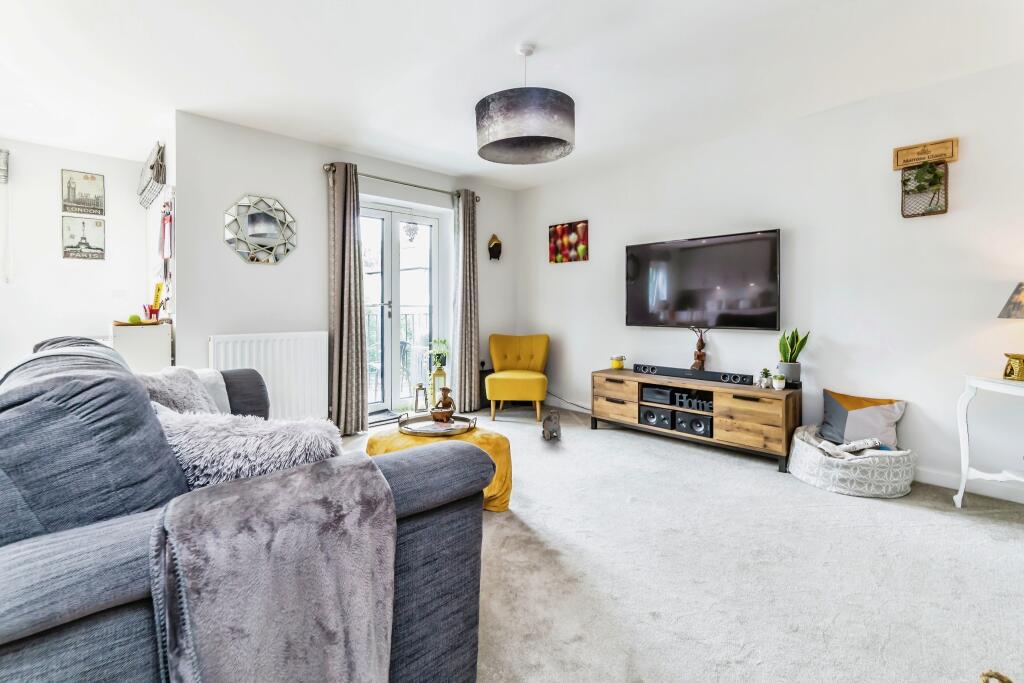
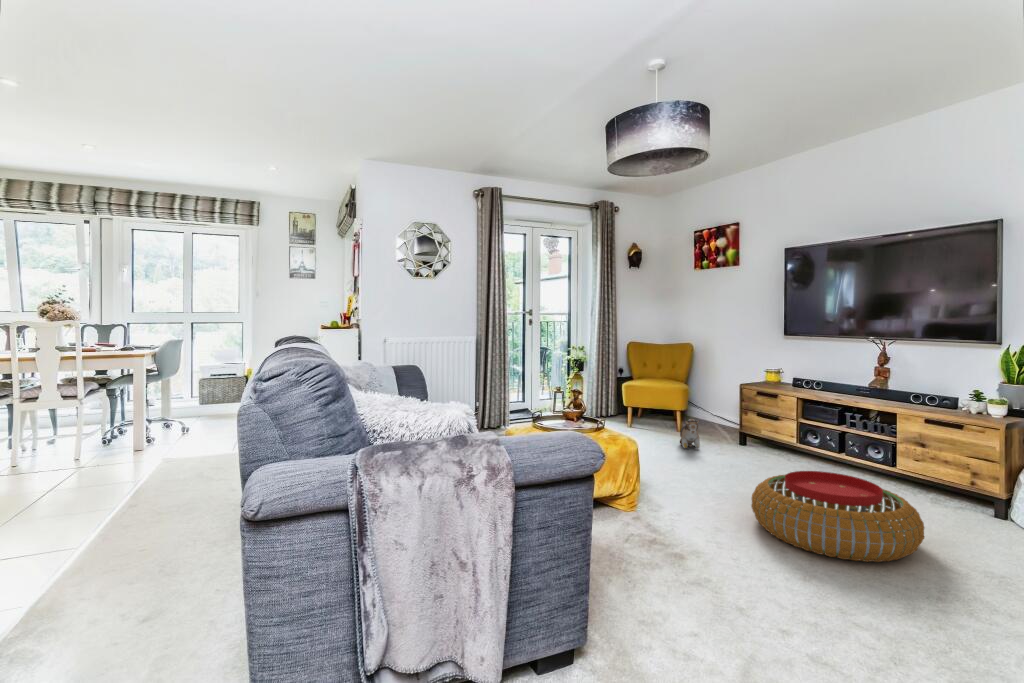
pouf: none [618,455,762,538] -> present [751,471,924,562]

